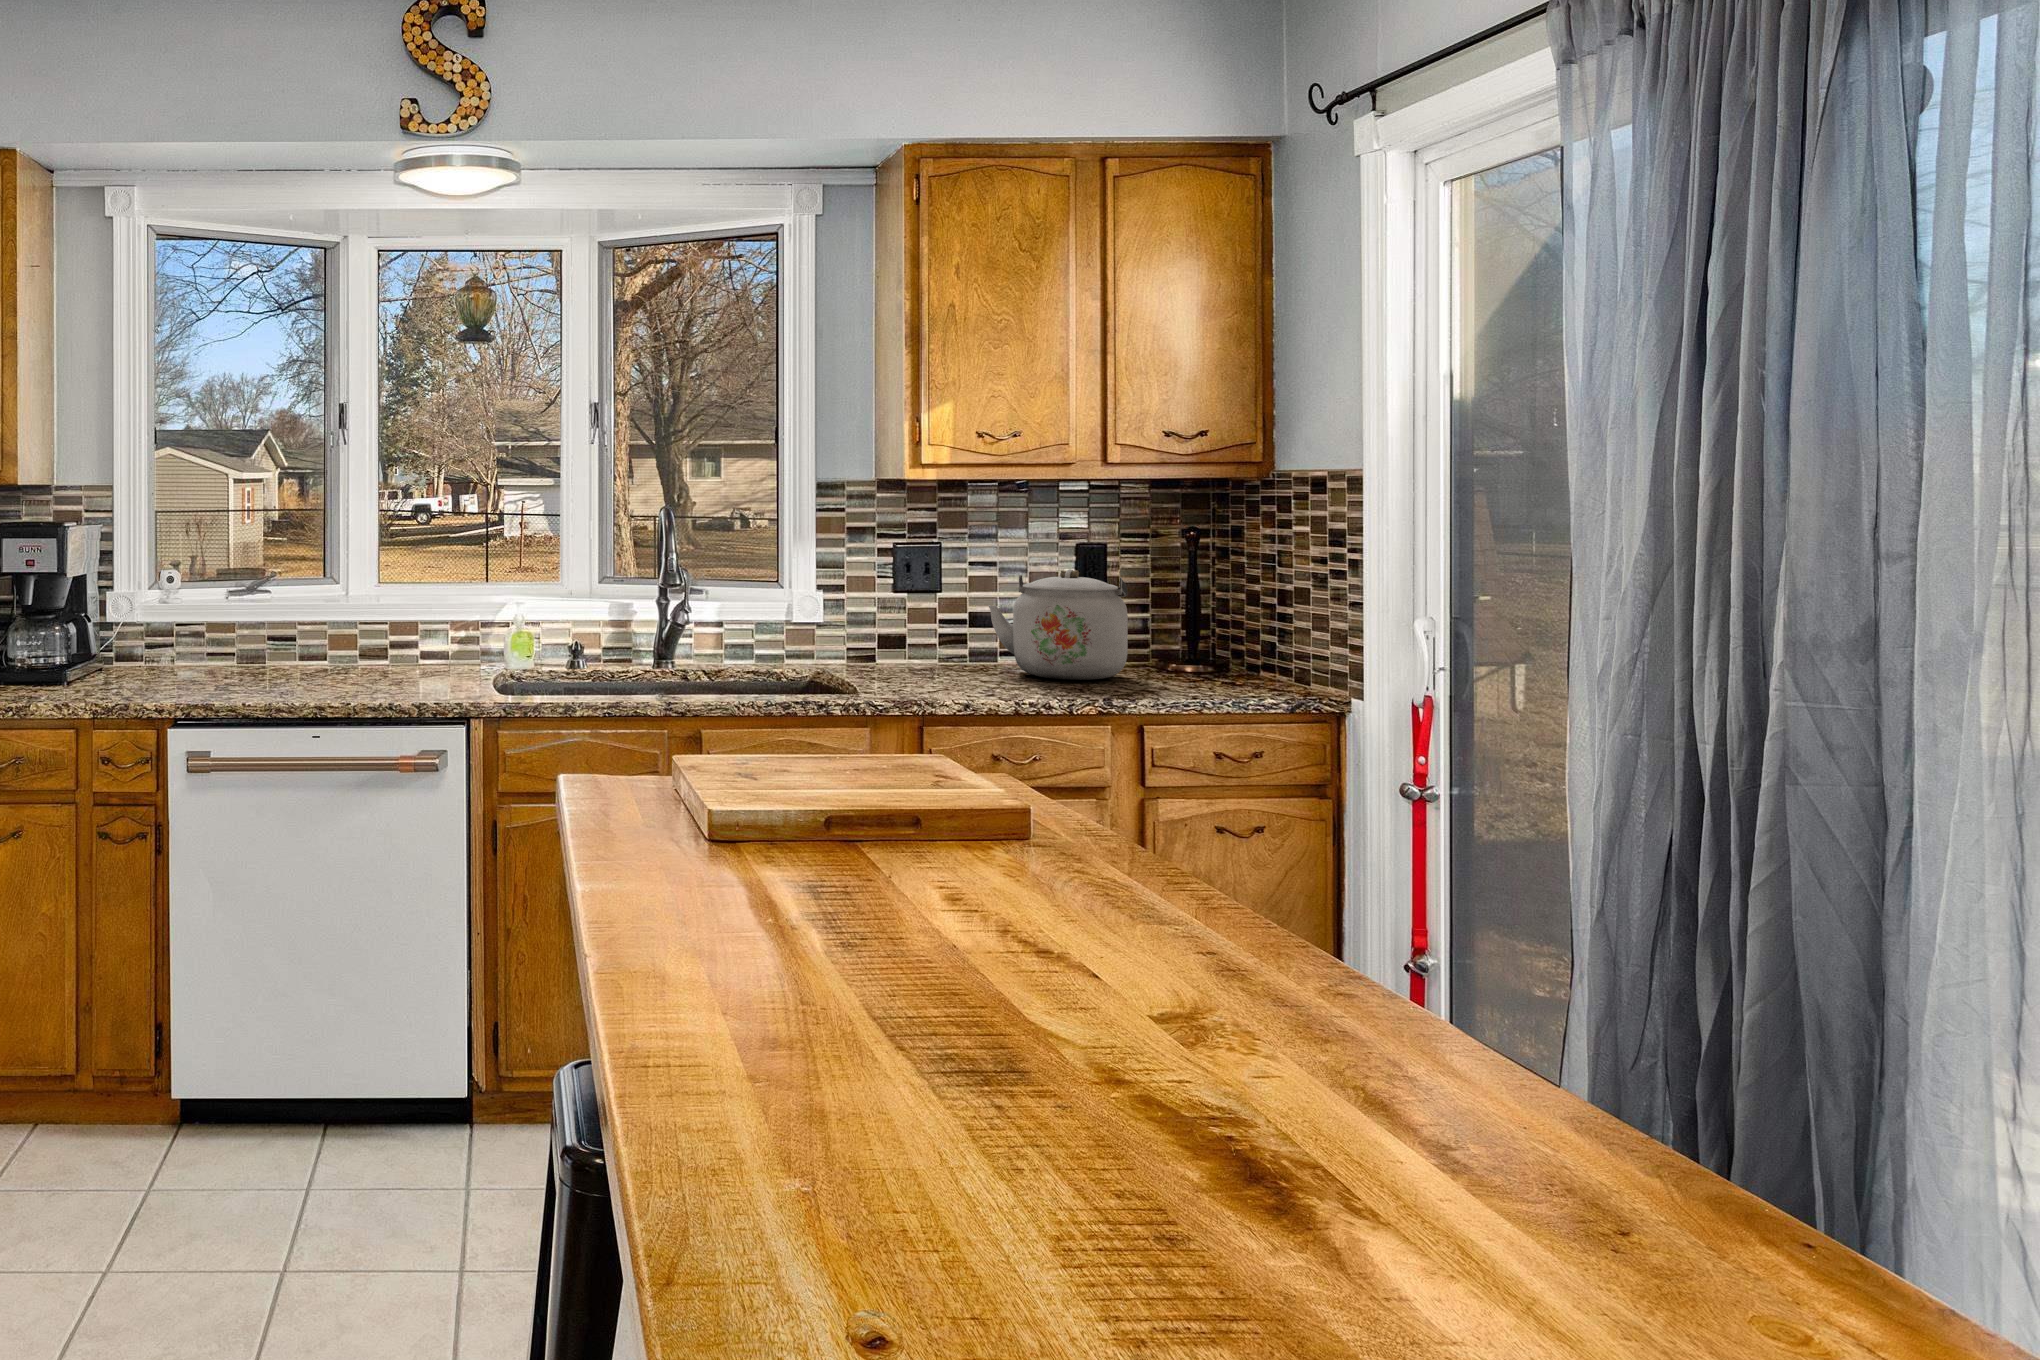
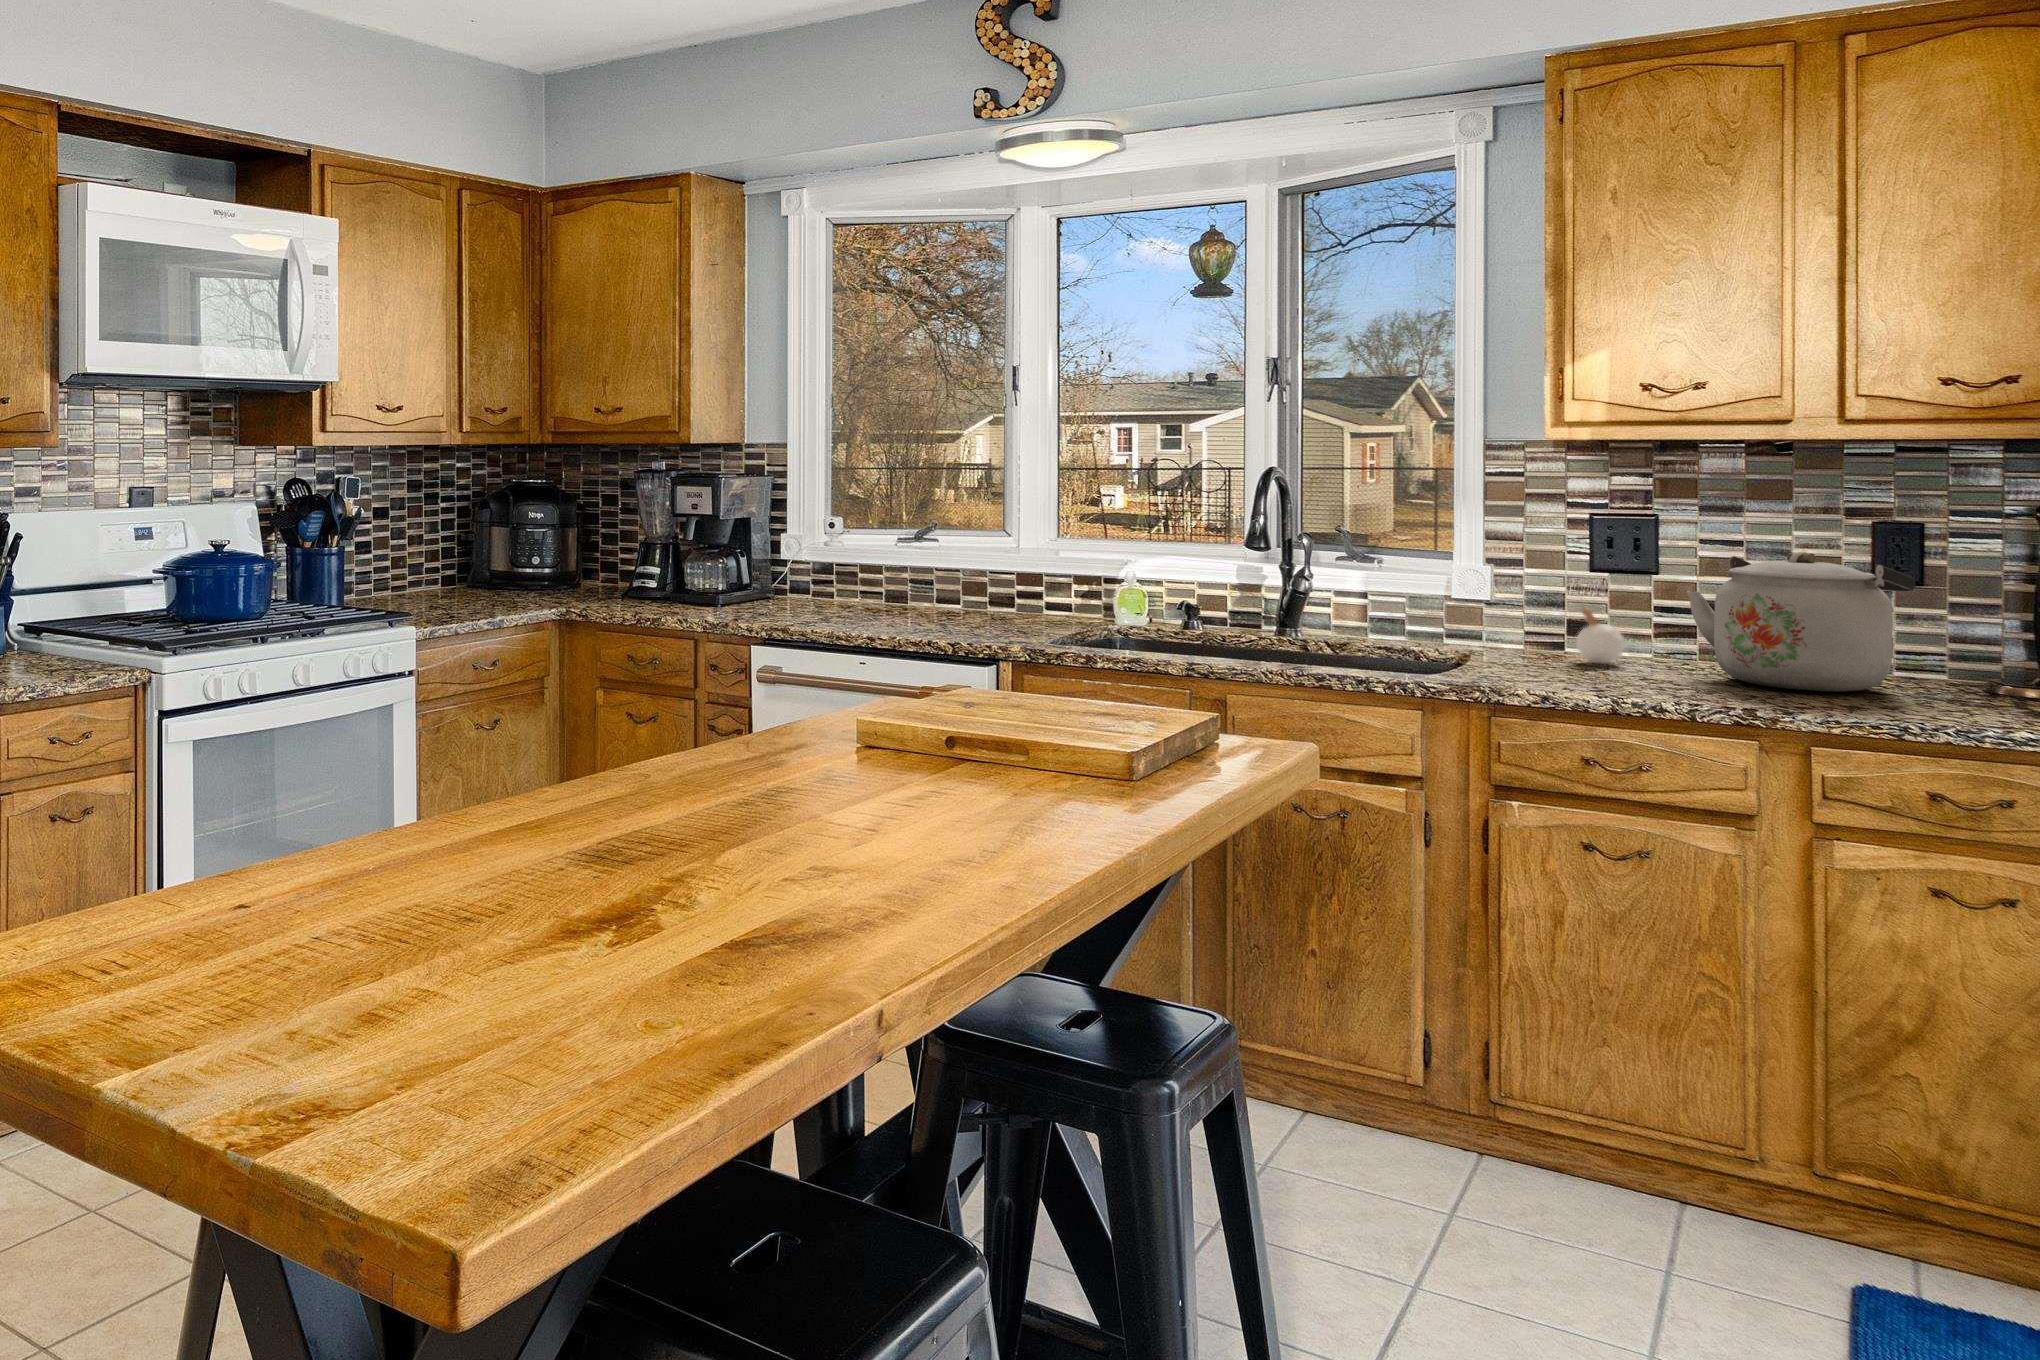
candle: none [904,612,940,671] -> present [1576,601,1625,664]

